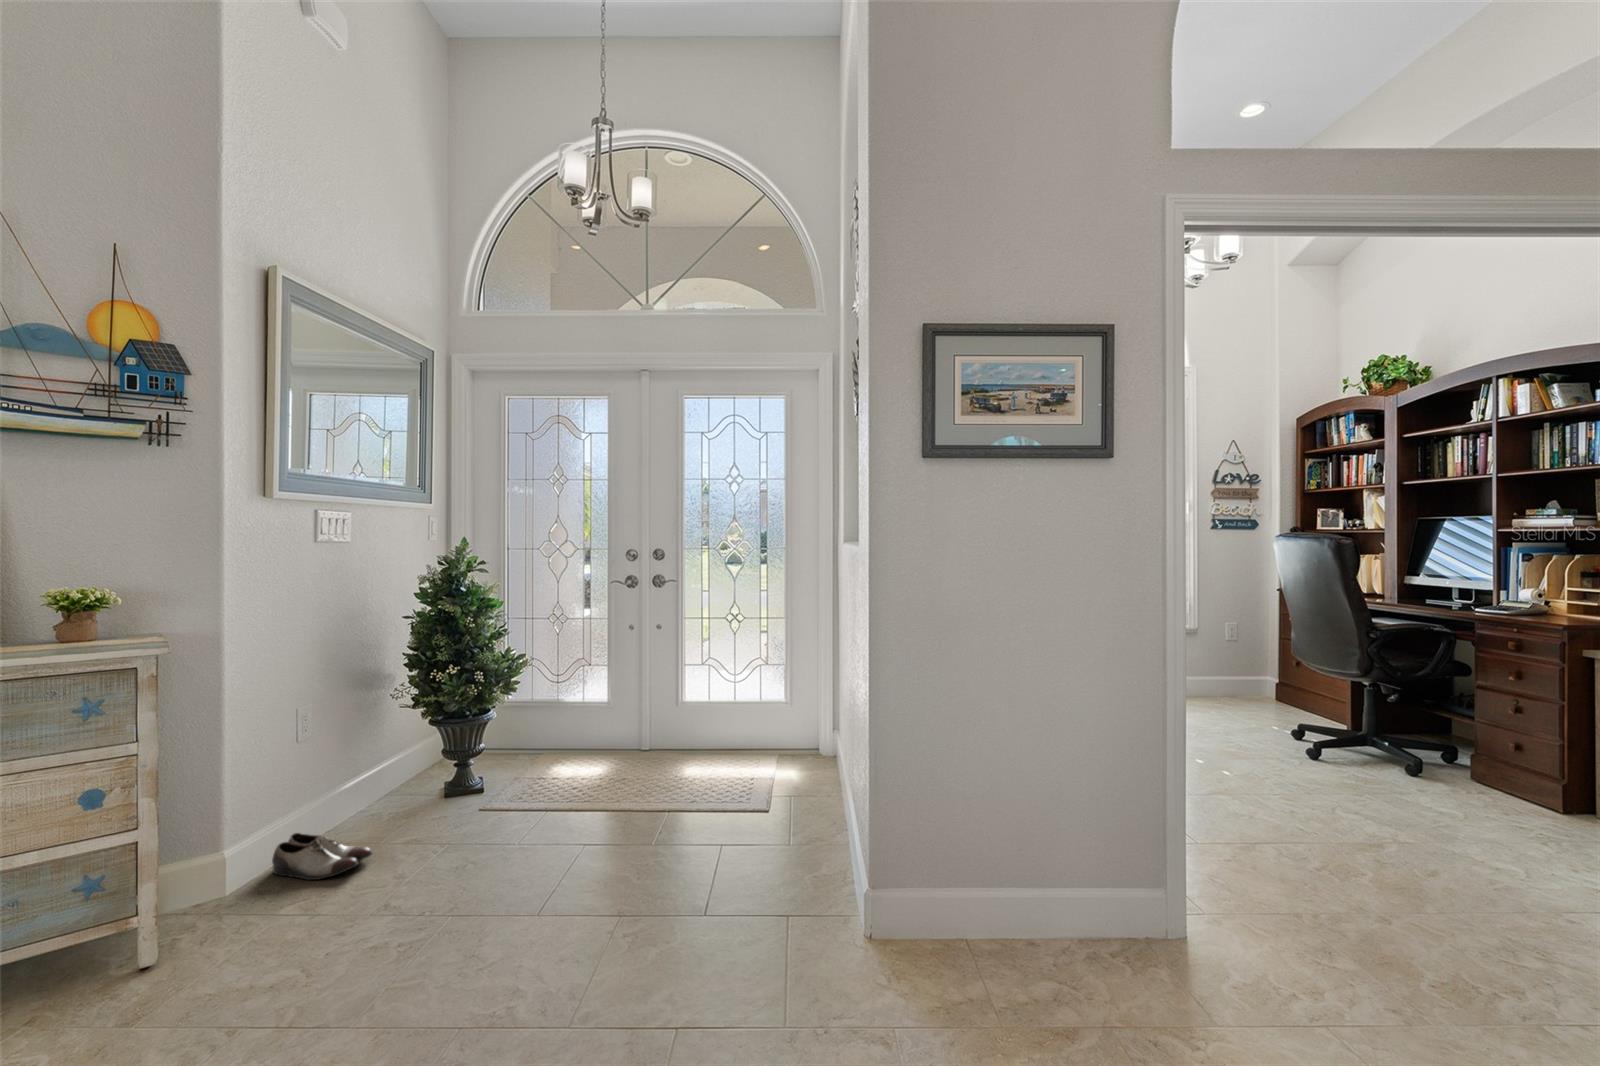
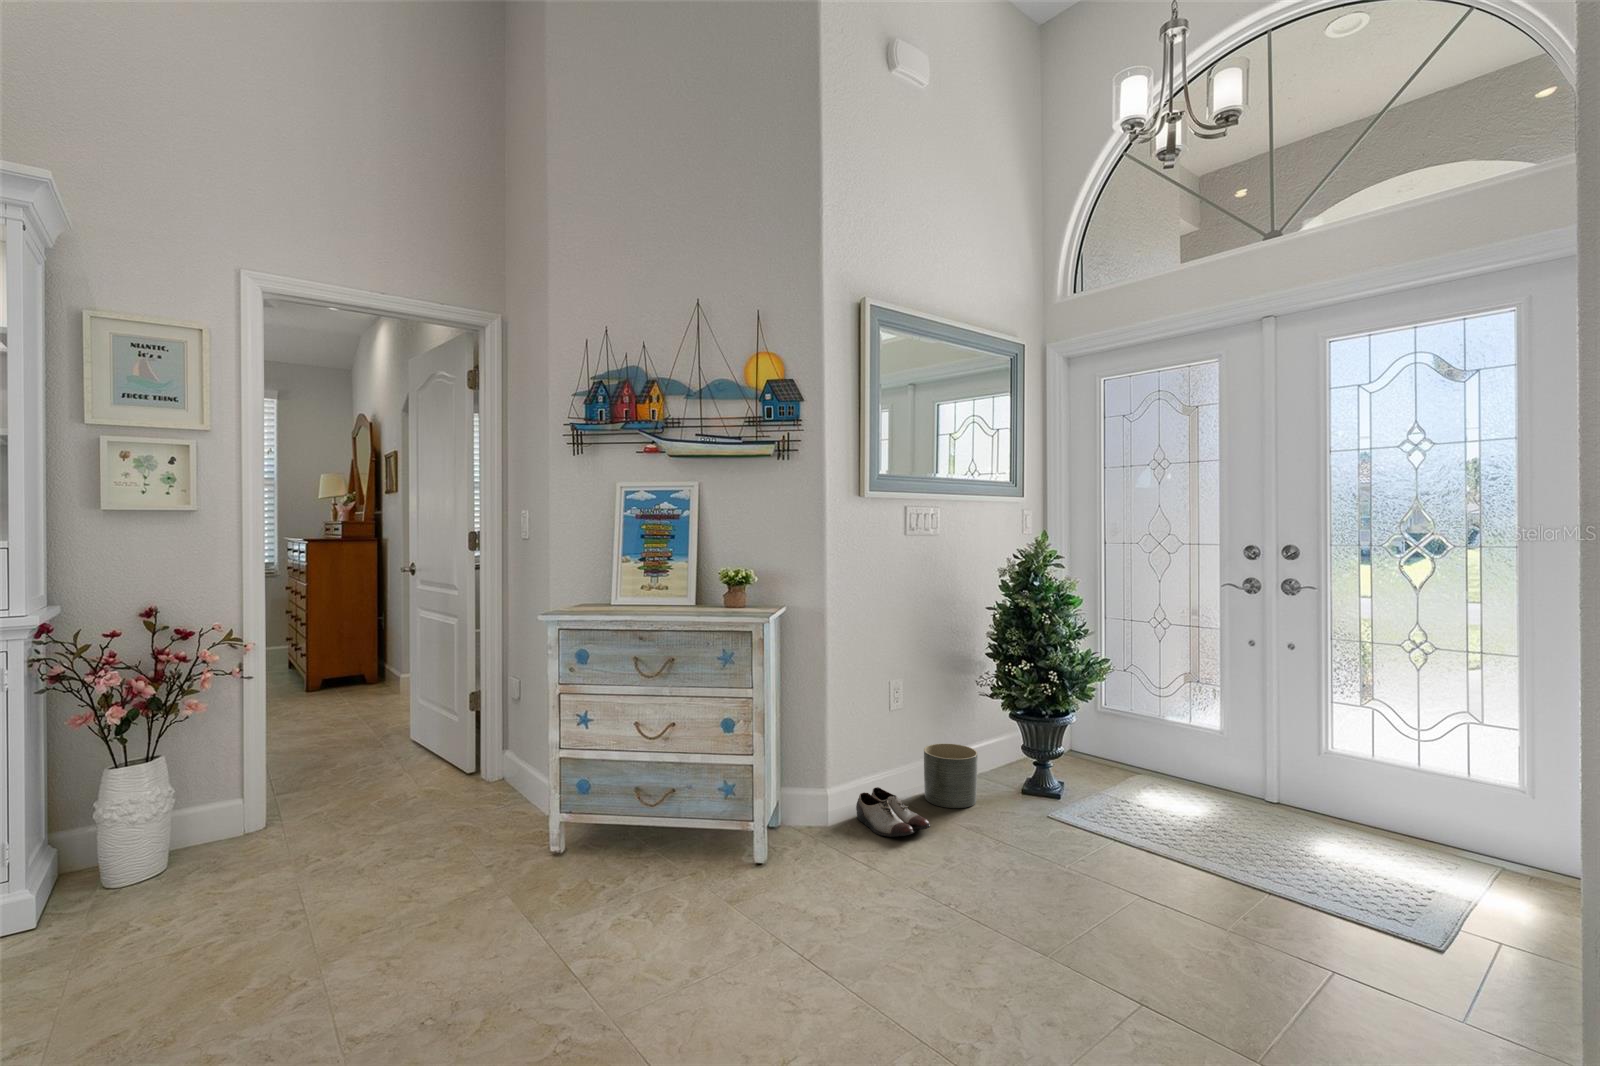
planter: none [341,766,405,835] -> present [924,744,977,808]

